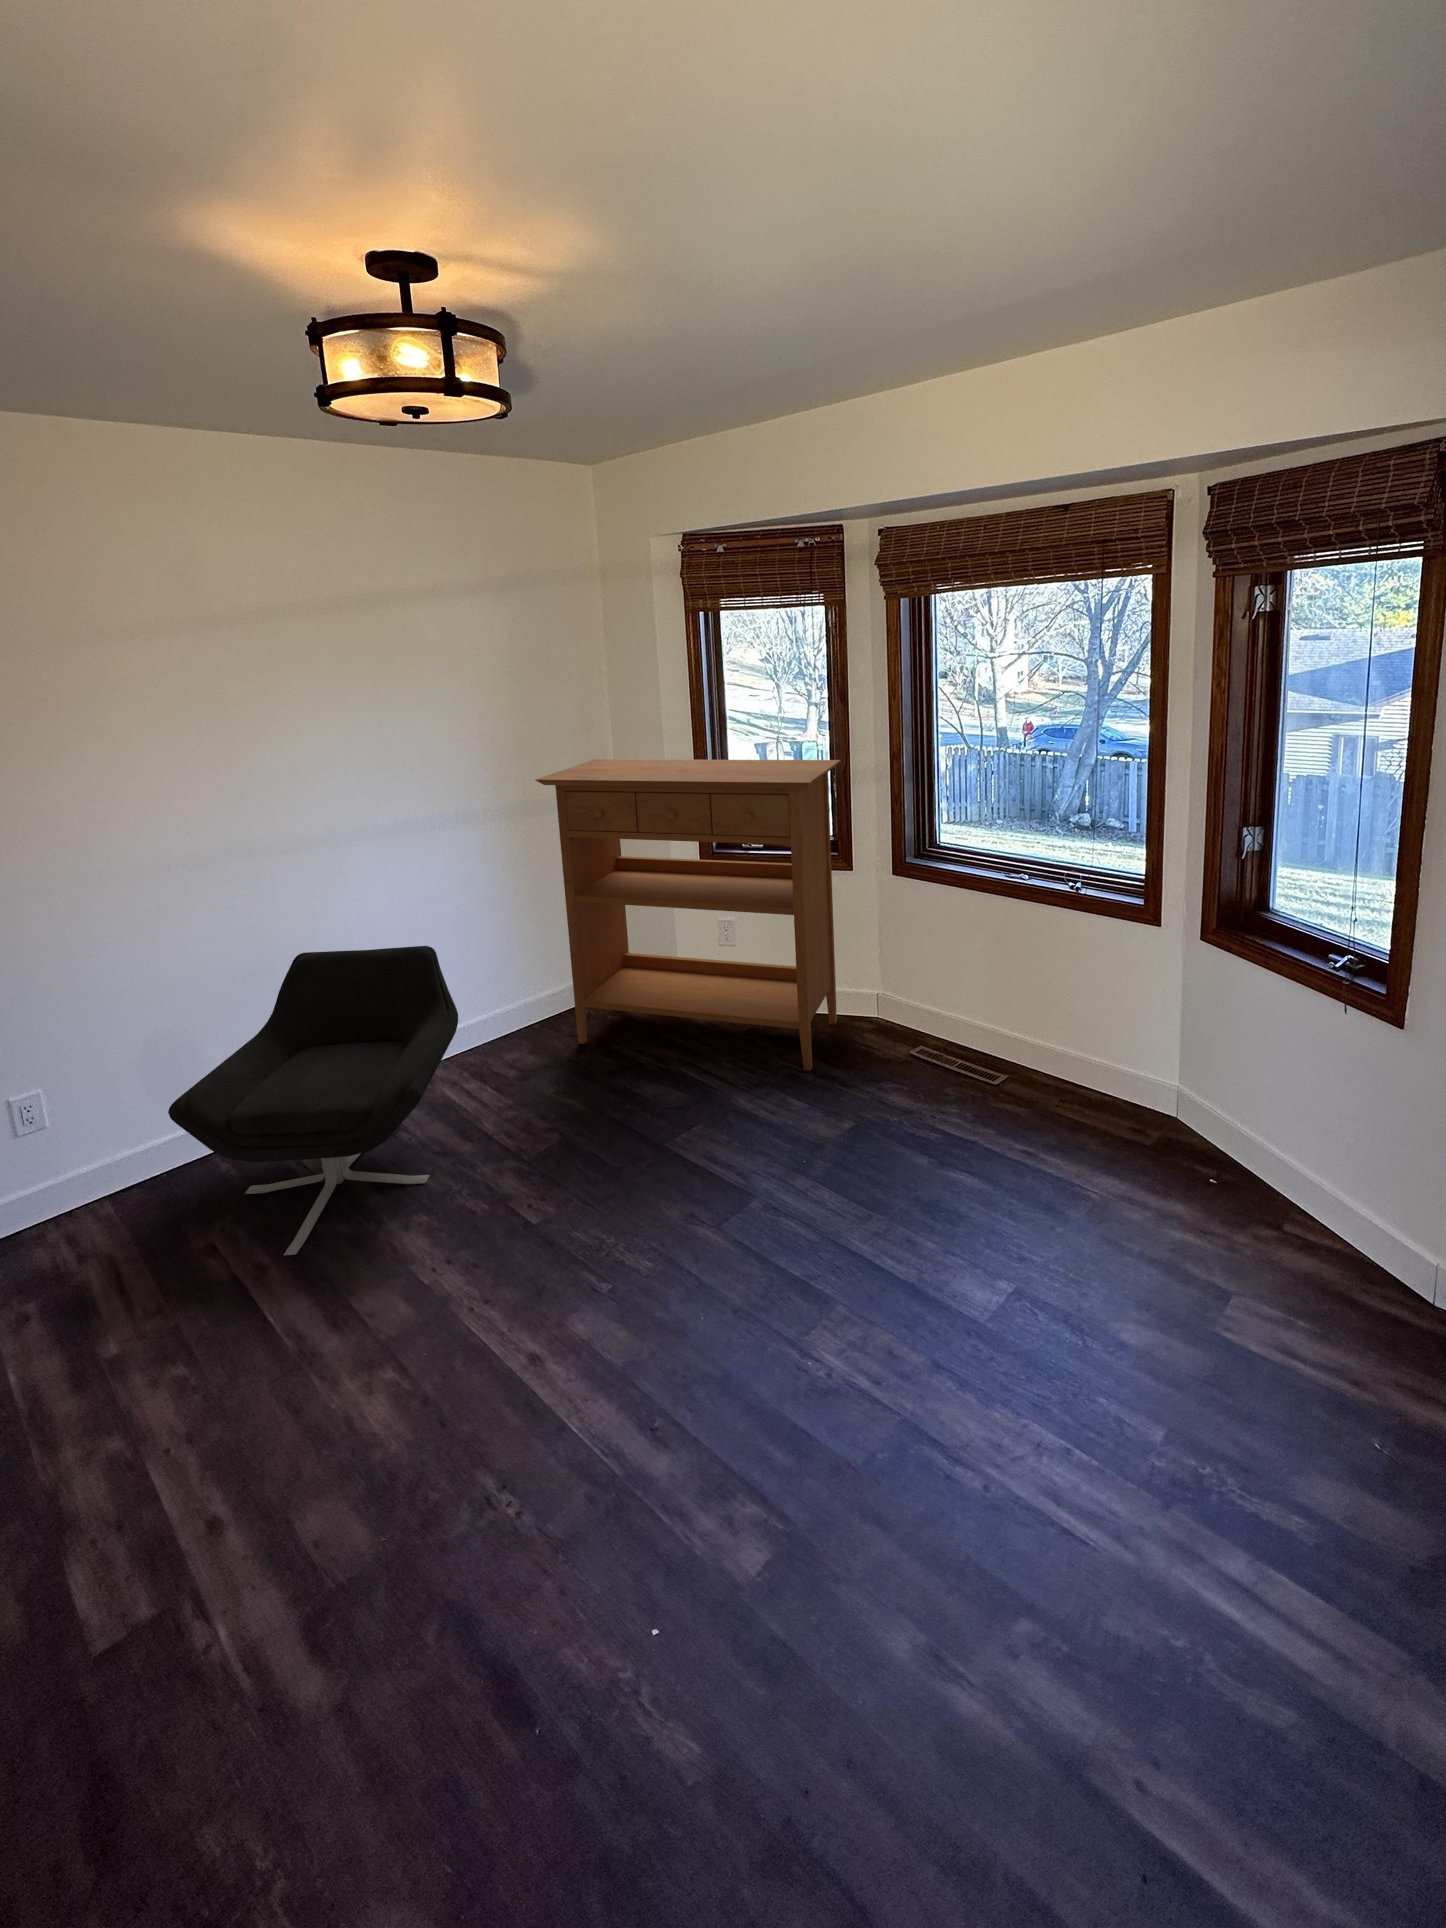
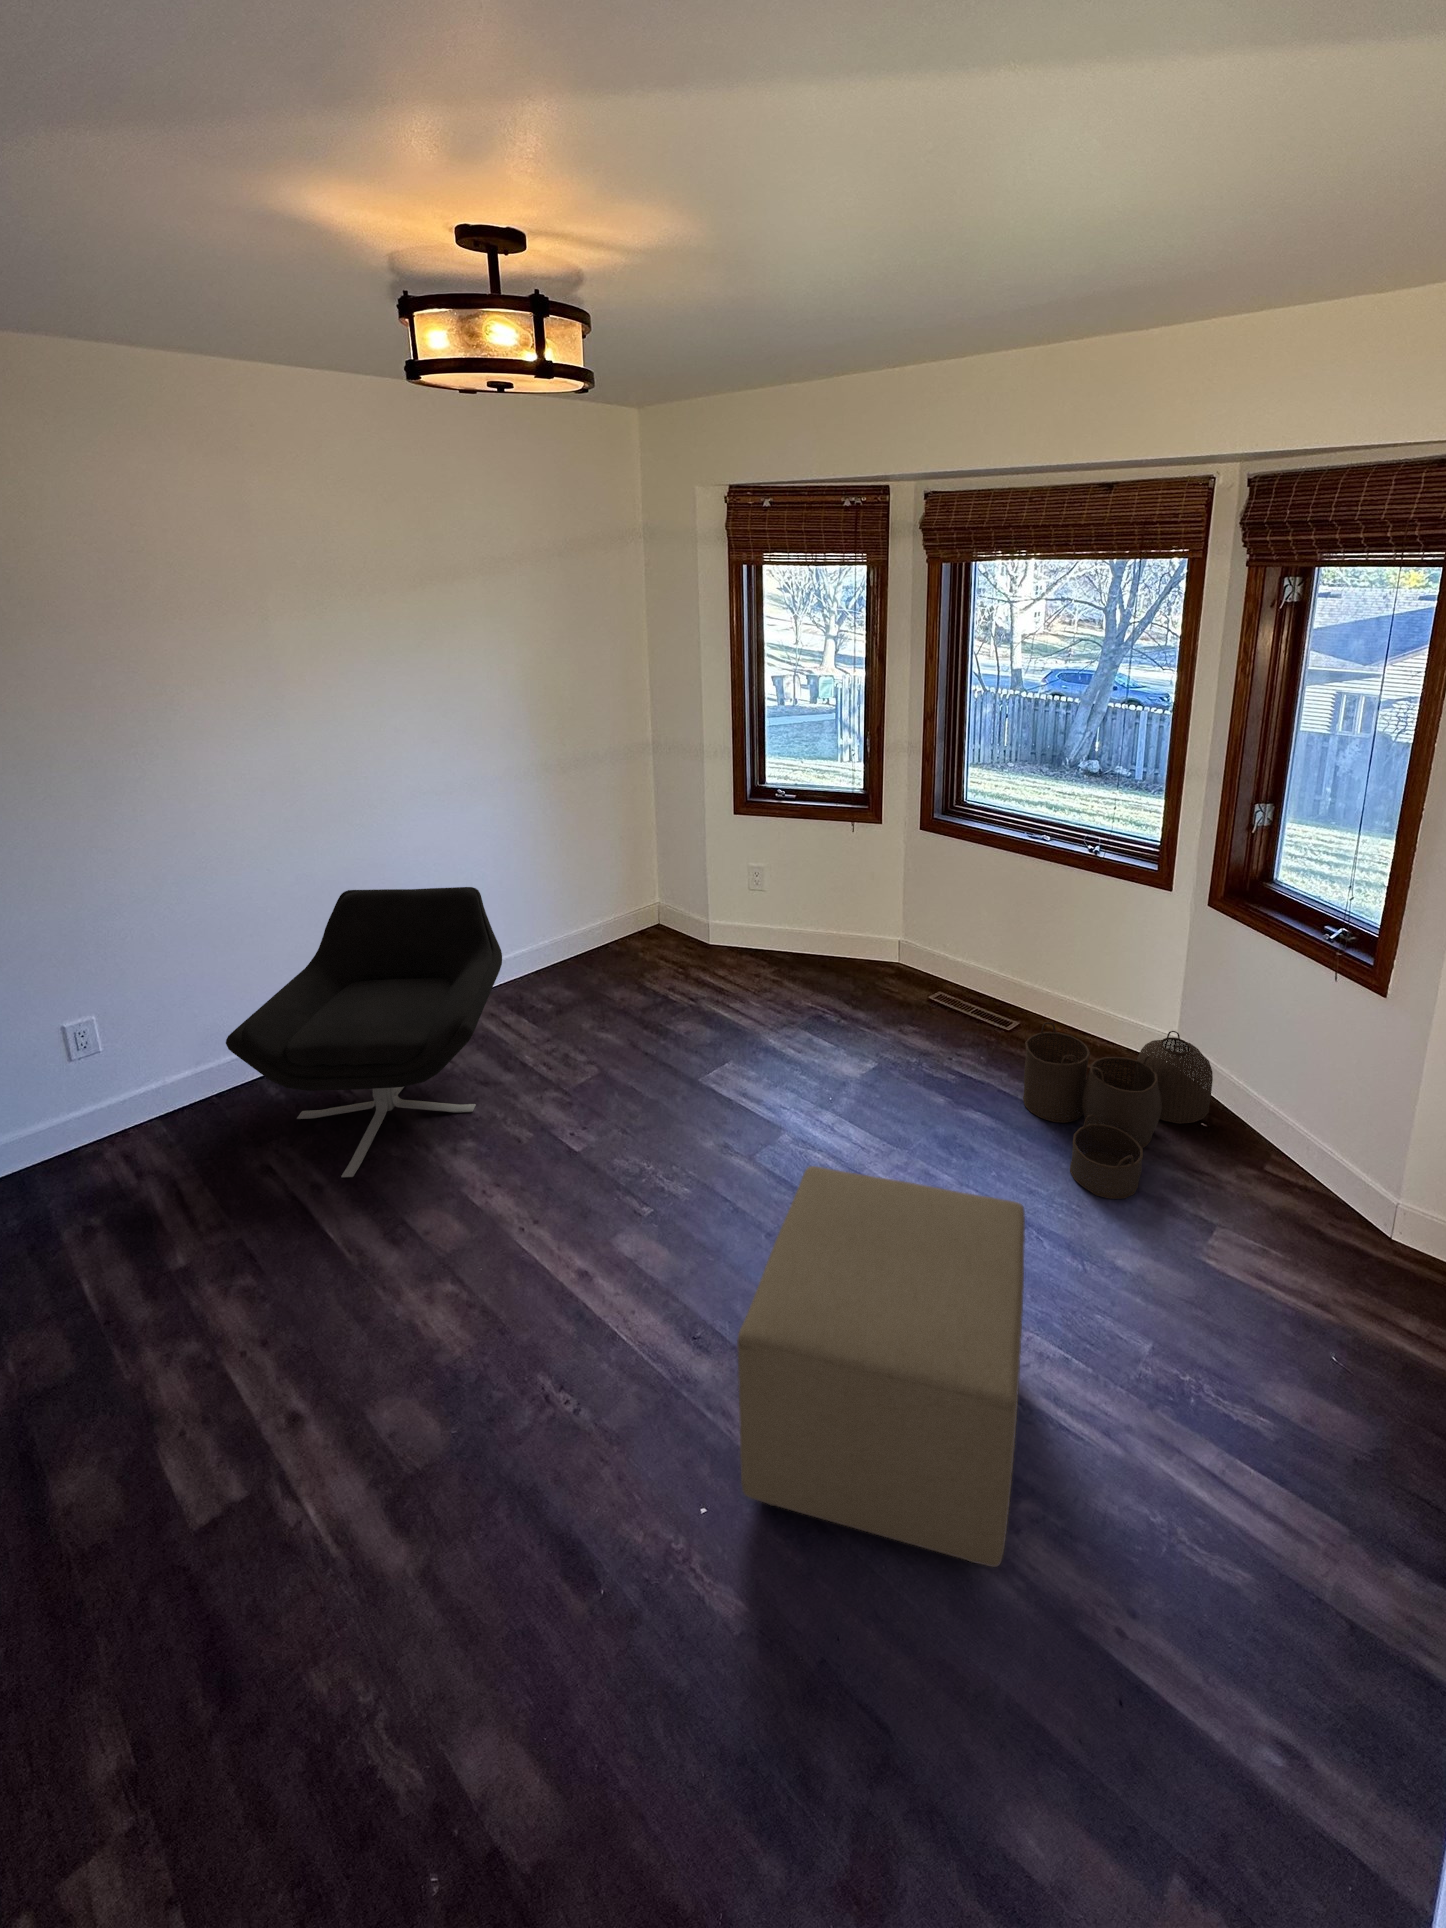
console table: present [536,759,840,1071] -> none [578,706,876,1013]
woven basket: none [1010,1072,1220,1266] -> present [1023,1022,1213,1199]
ottoman: none [678,1230,1008,1708] -> present [737,1166,1025,1567]

